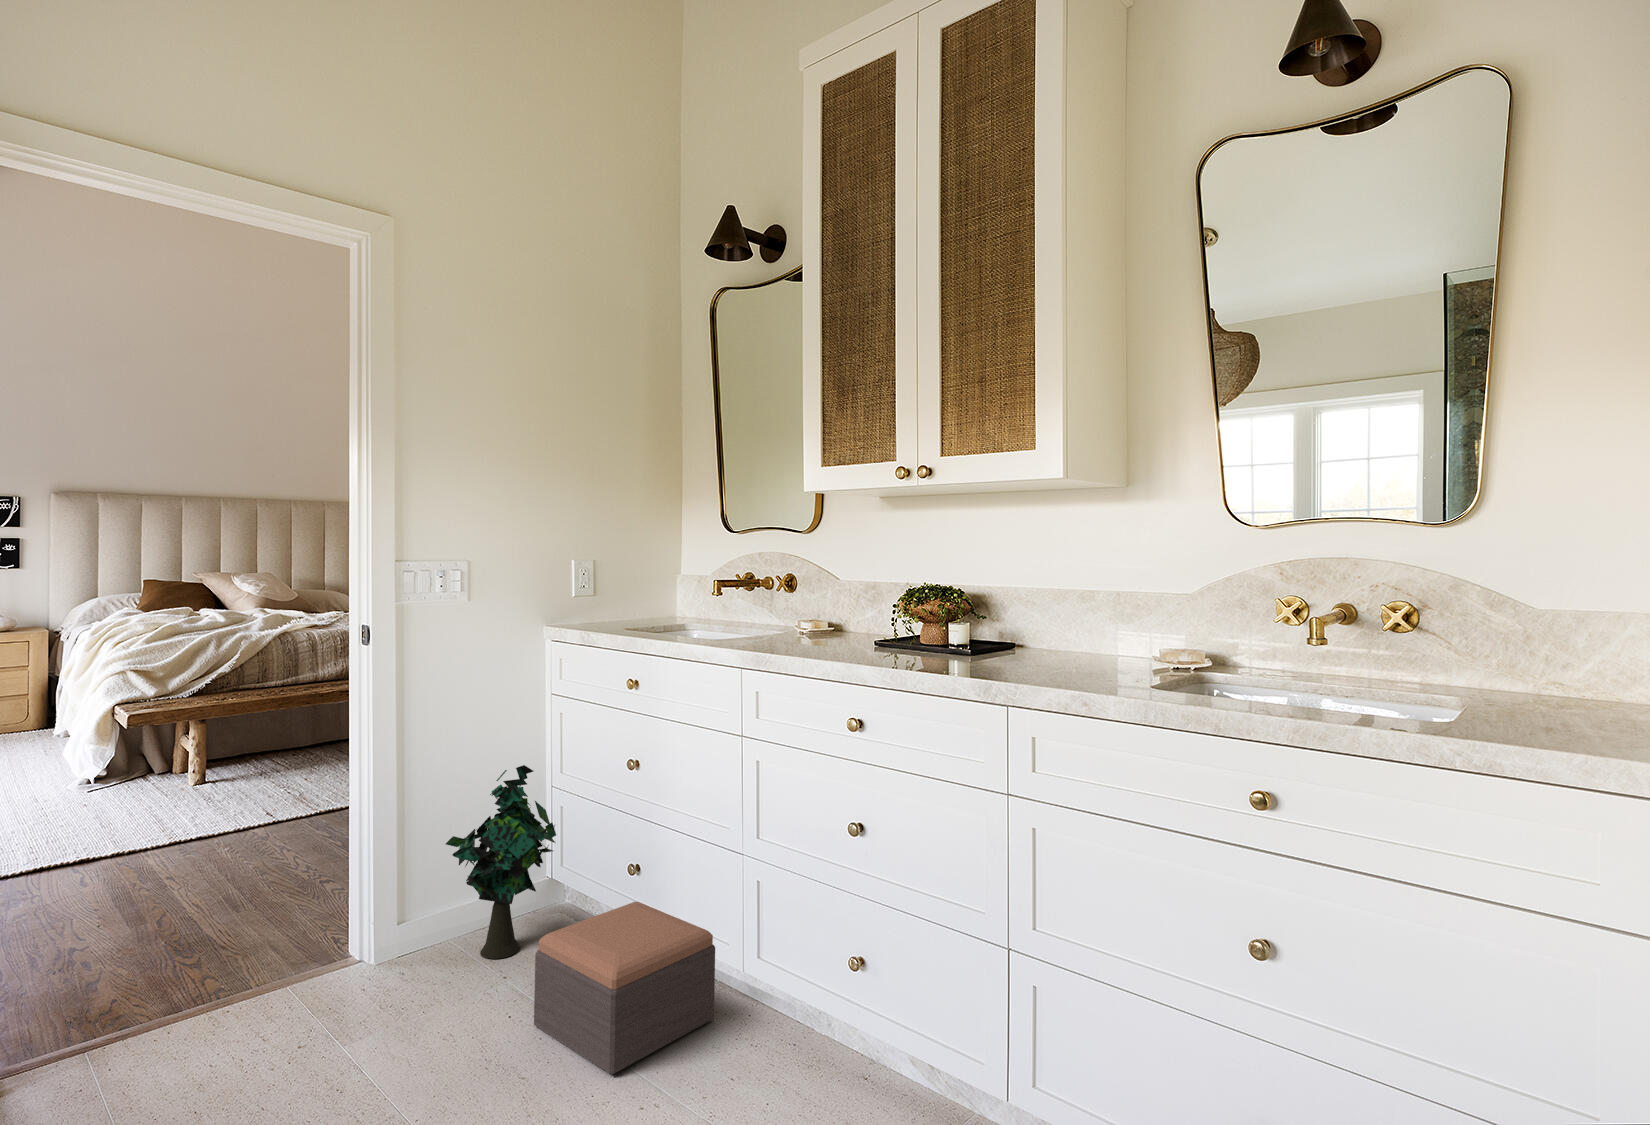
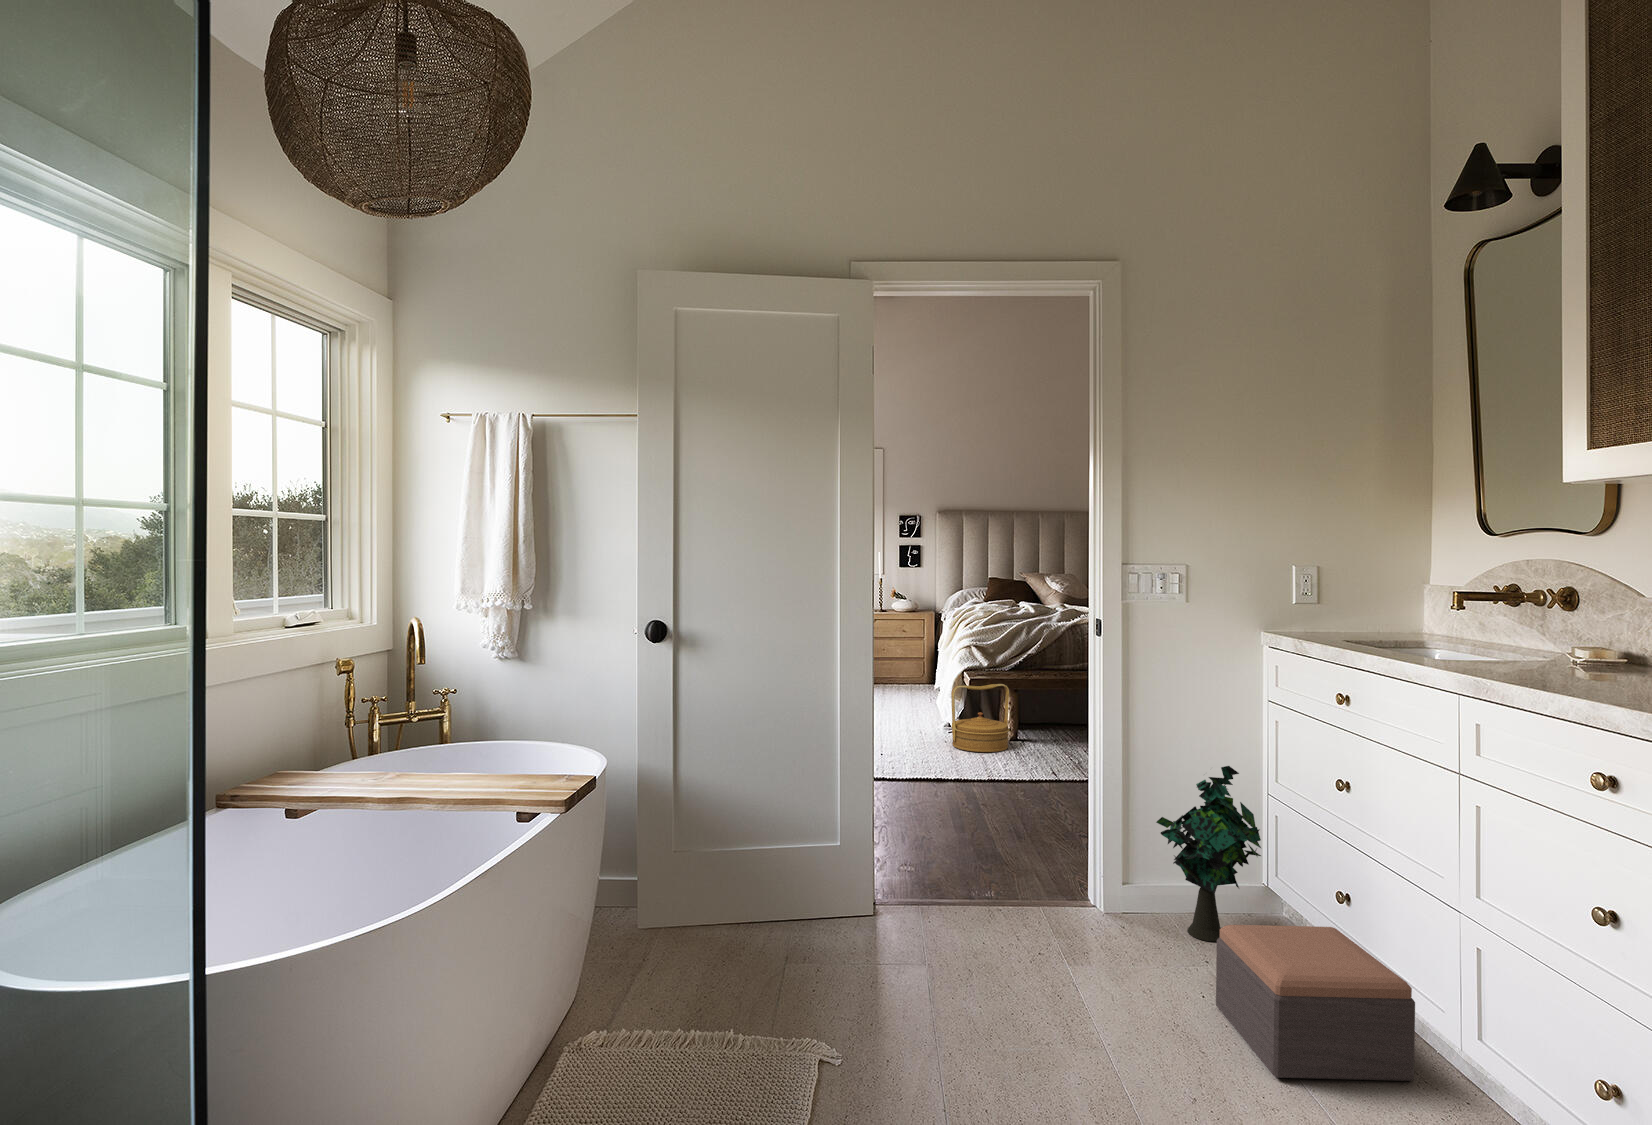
basket: none [95,715,195,813] -> present [951,684,1009,752]

